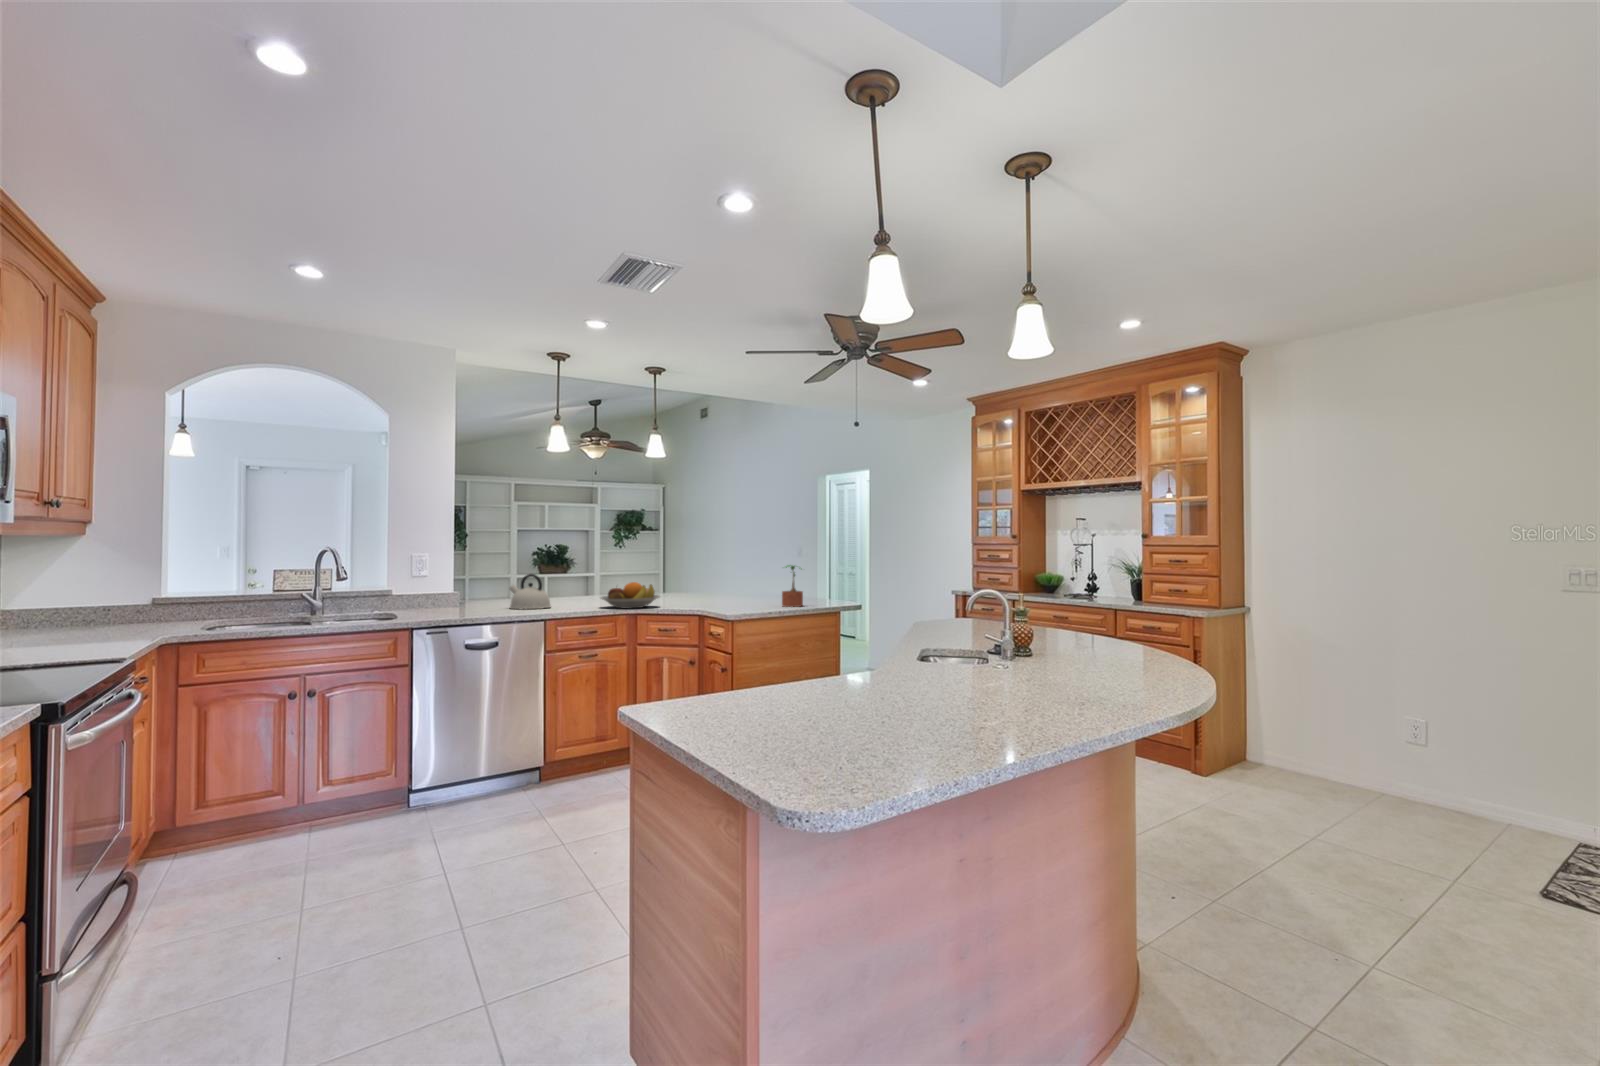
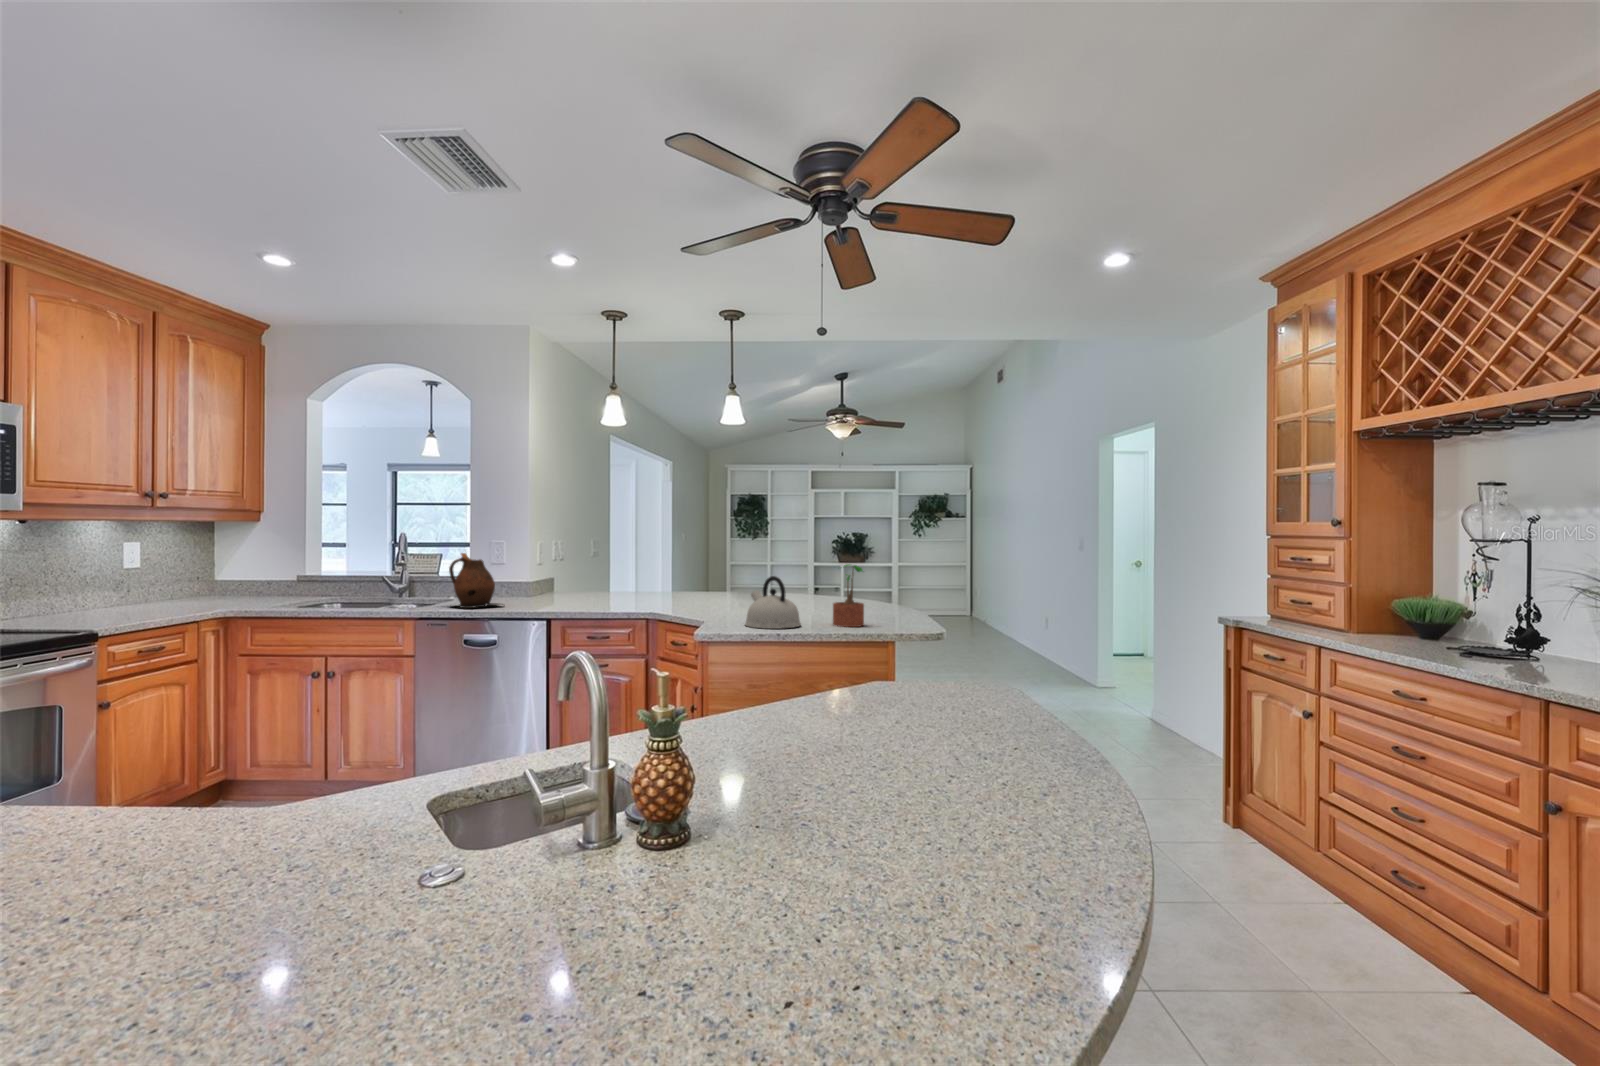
ceramic pitcher: none [448,566,499,616] -> present [449,553,500,608]
kettle: present [509,574,551,609] -> present [745,576,801,629]
fruit bowl: present [601,582,660,608] -> none [630,579,704,611]

